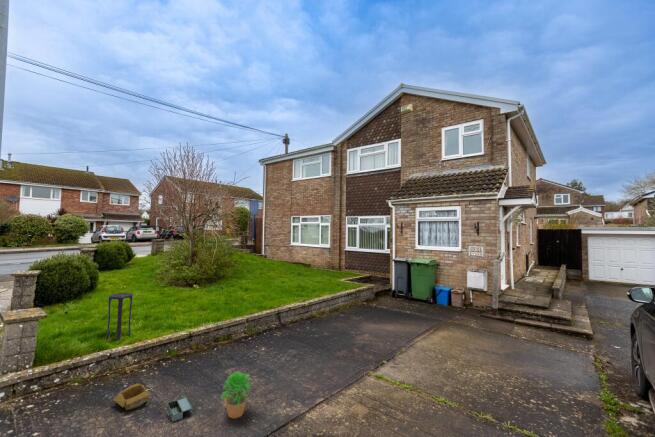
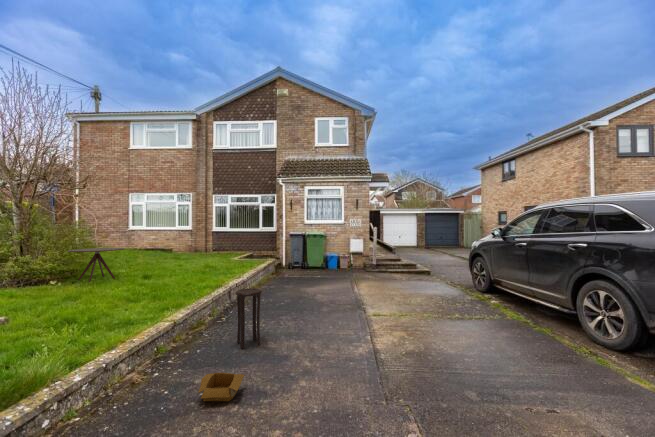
round table: none [210,262,242,287] -> present [68,248,124,282]
stool: present [106,293,133,340] -> present [235,288,262,349]
potted plant: present [222,372,251,418] -> none [322,316,357,361]
toolbox: present [167,397,192,422] -> none [274,363,307,384]

